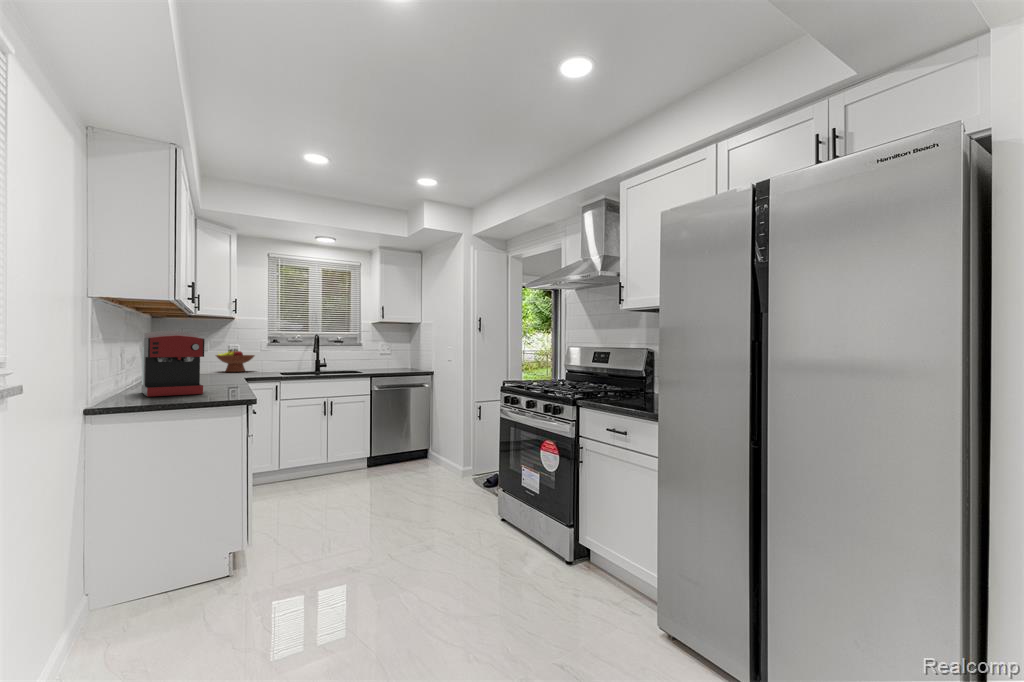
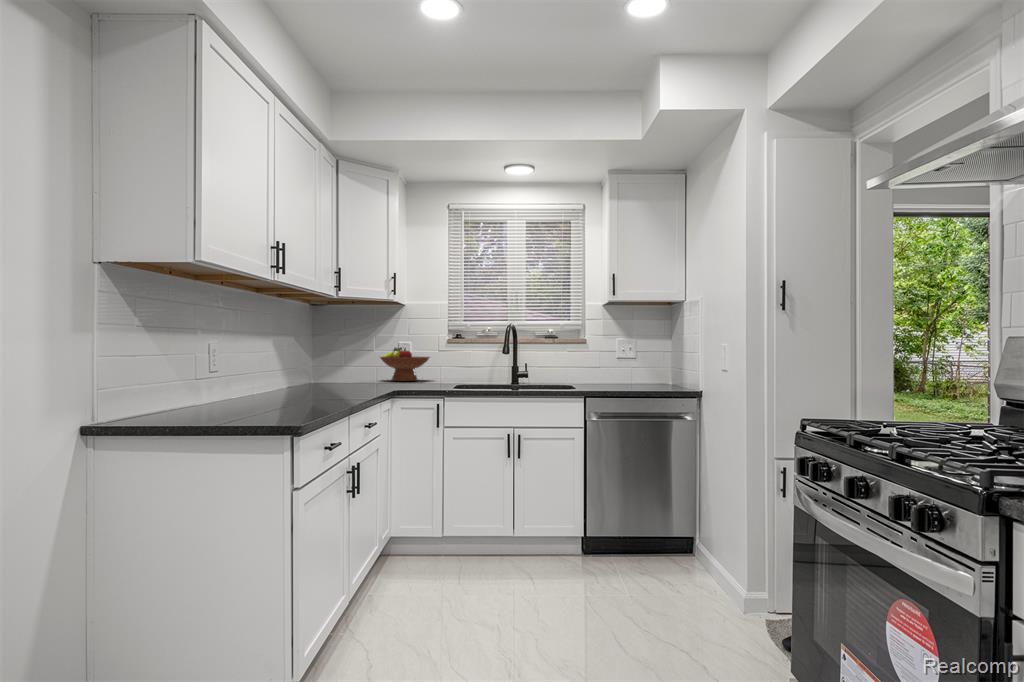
coffee maker: present [142,331,205,397] -> none [176,313,268,413]

